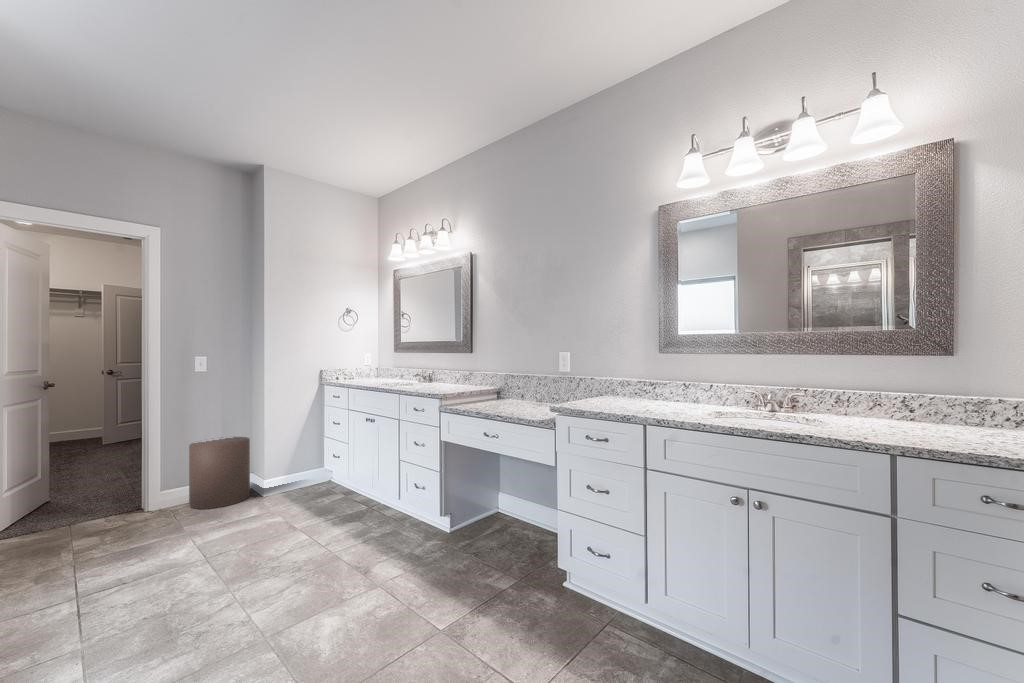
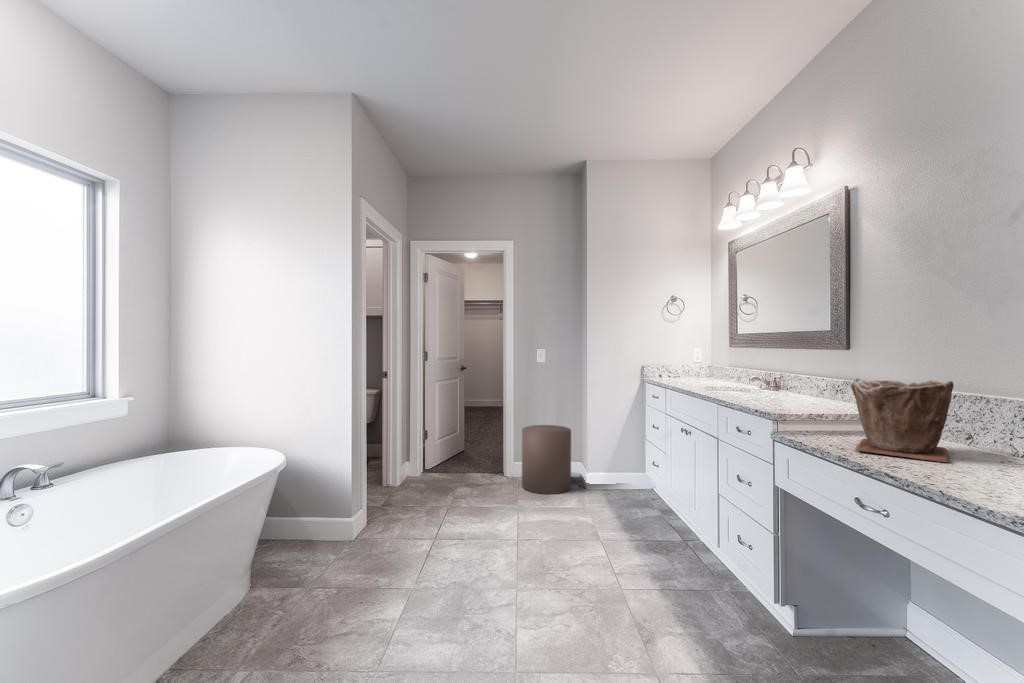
plant pot: none [480,367,522,409] -> present [850,379,954,463]

